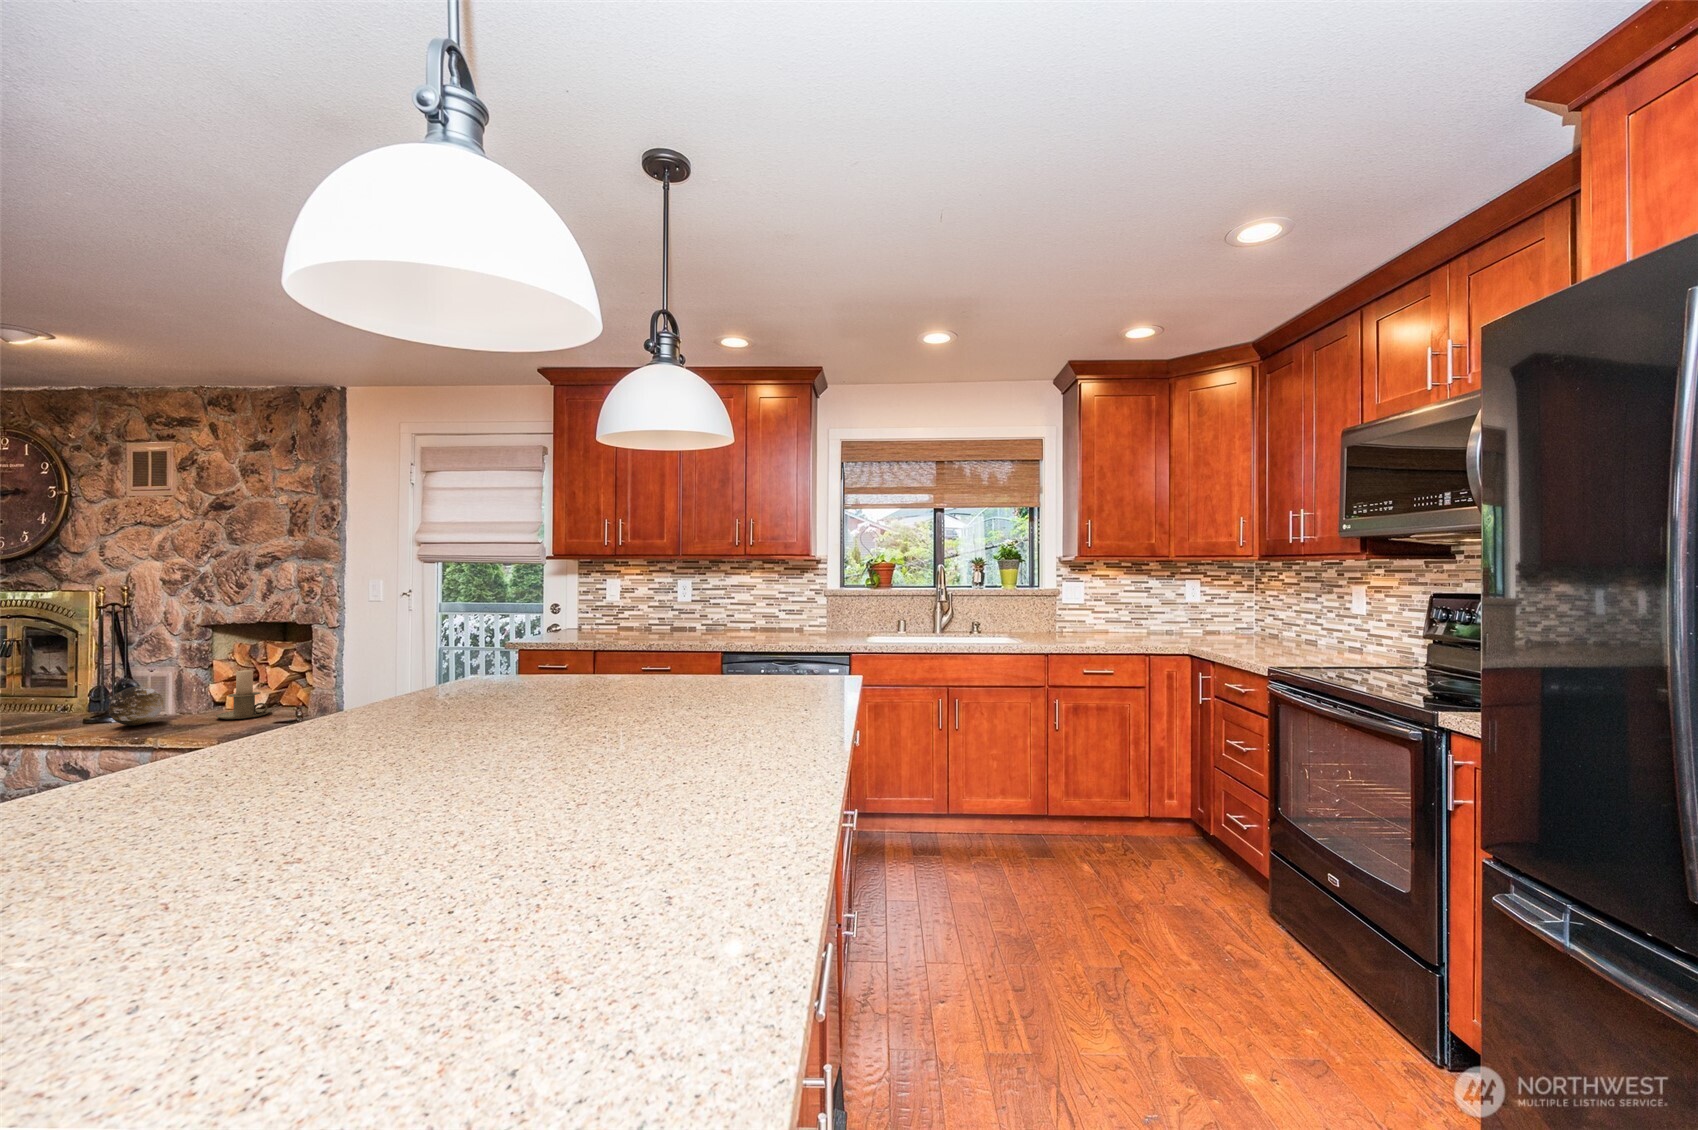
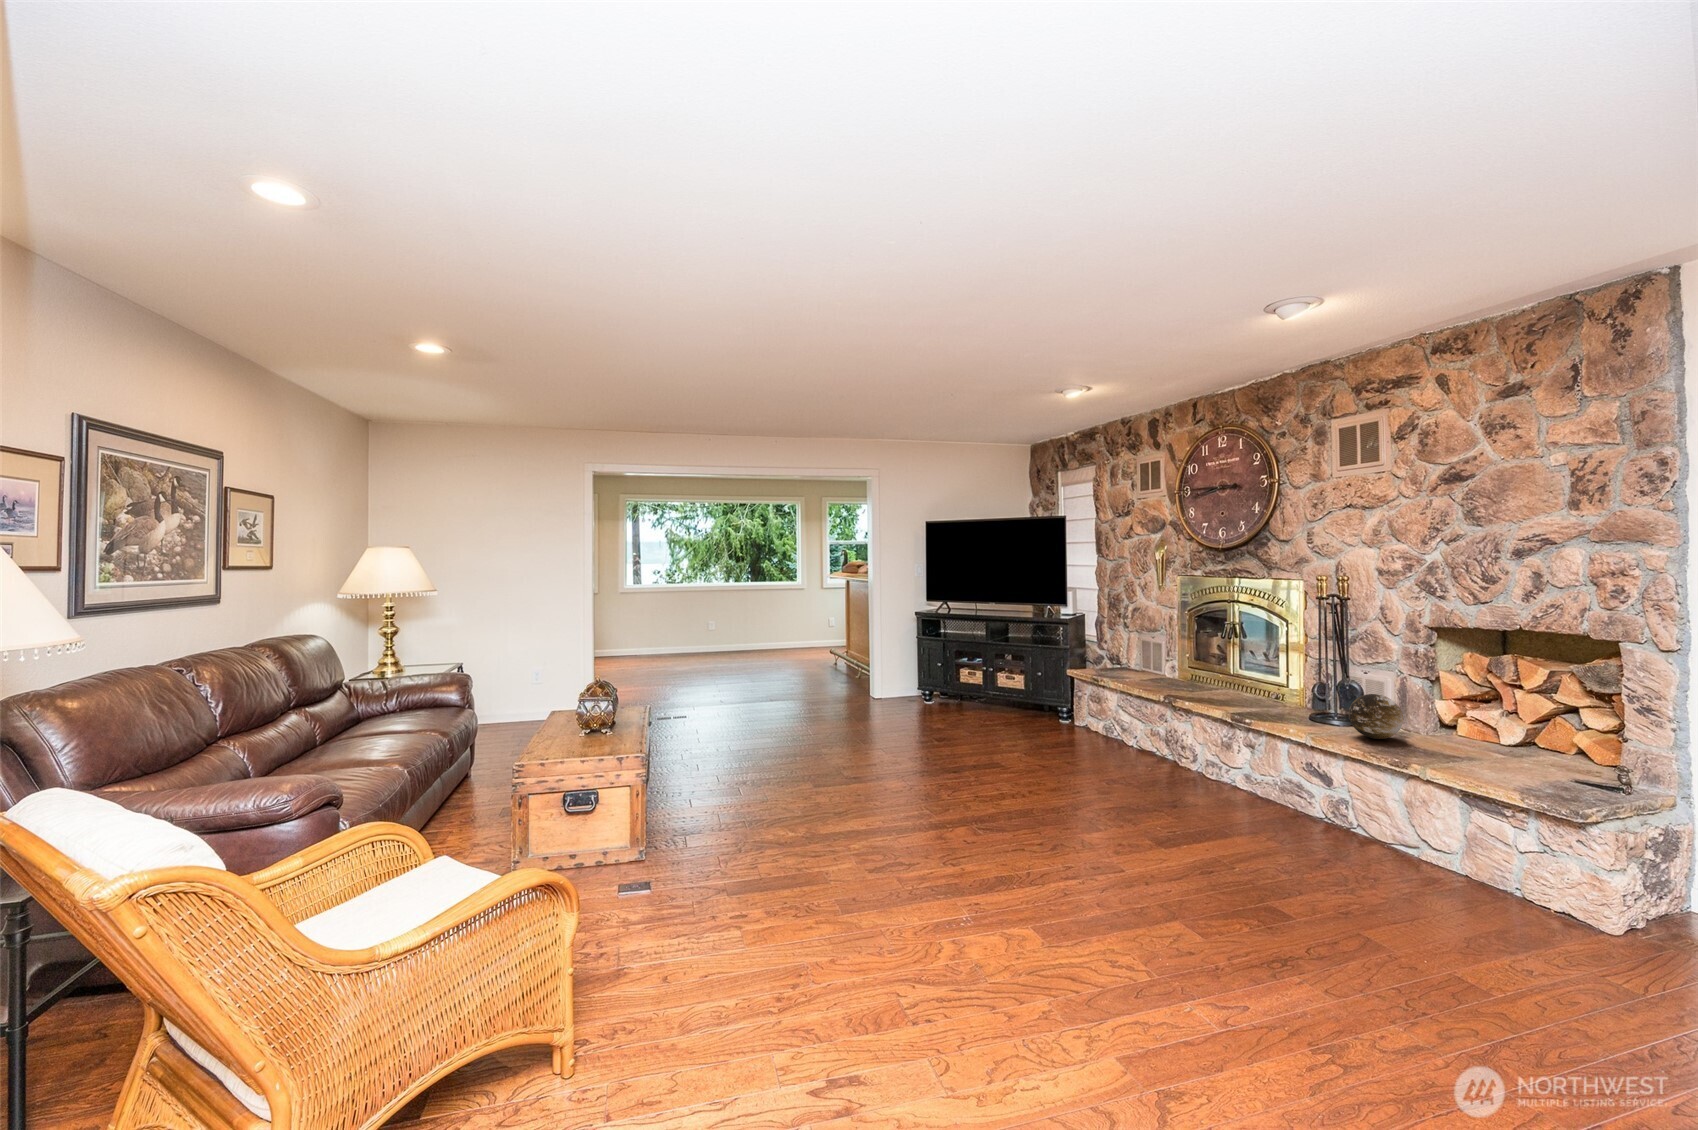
candle holder: present [216,670,272,719] -> none [1467,693,1545,760]

